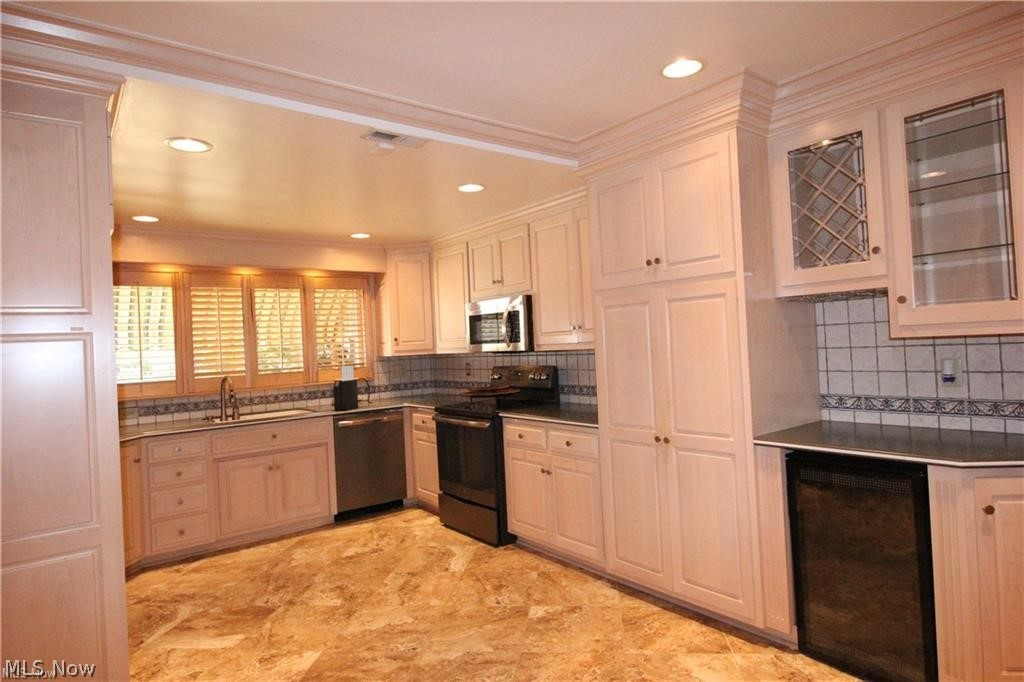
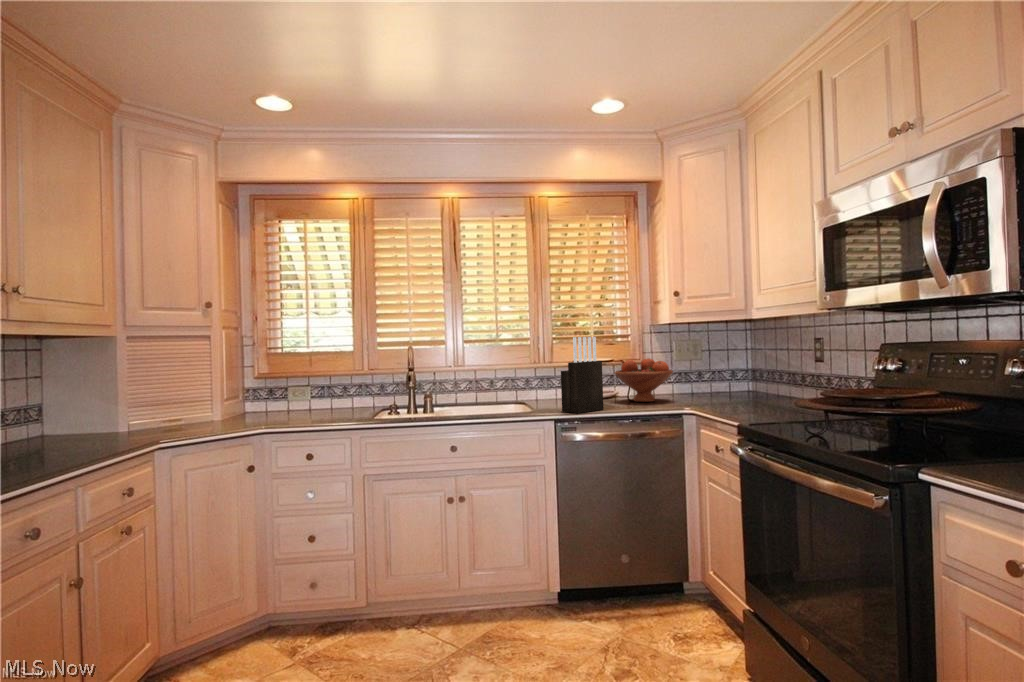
fruit bowl: none [359,377,394,403] -> present [615,358,673,402]

